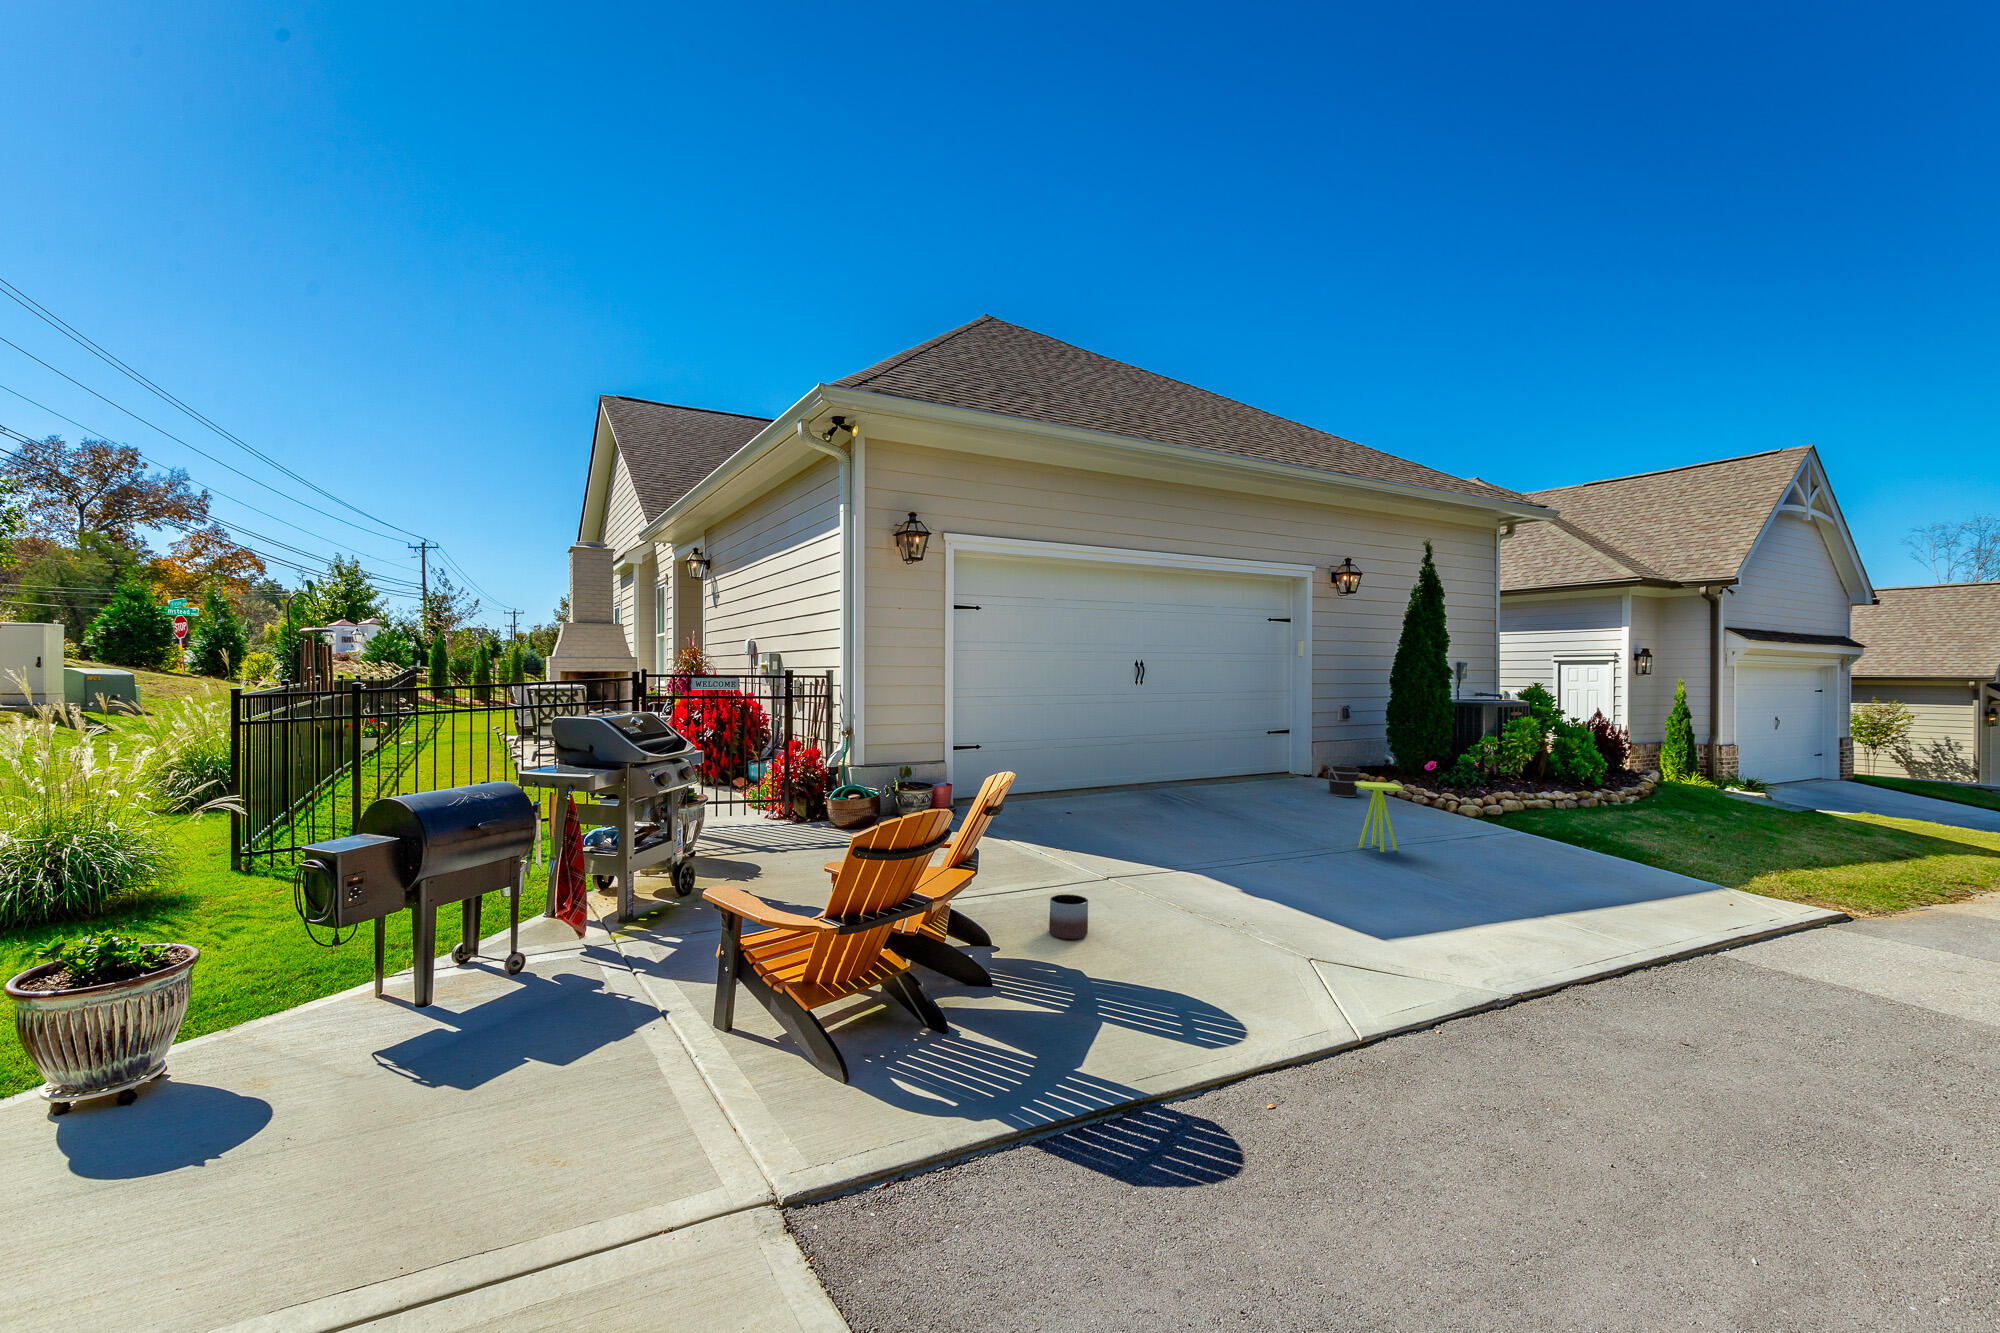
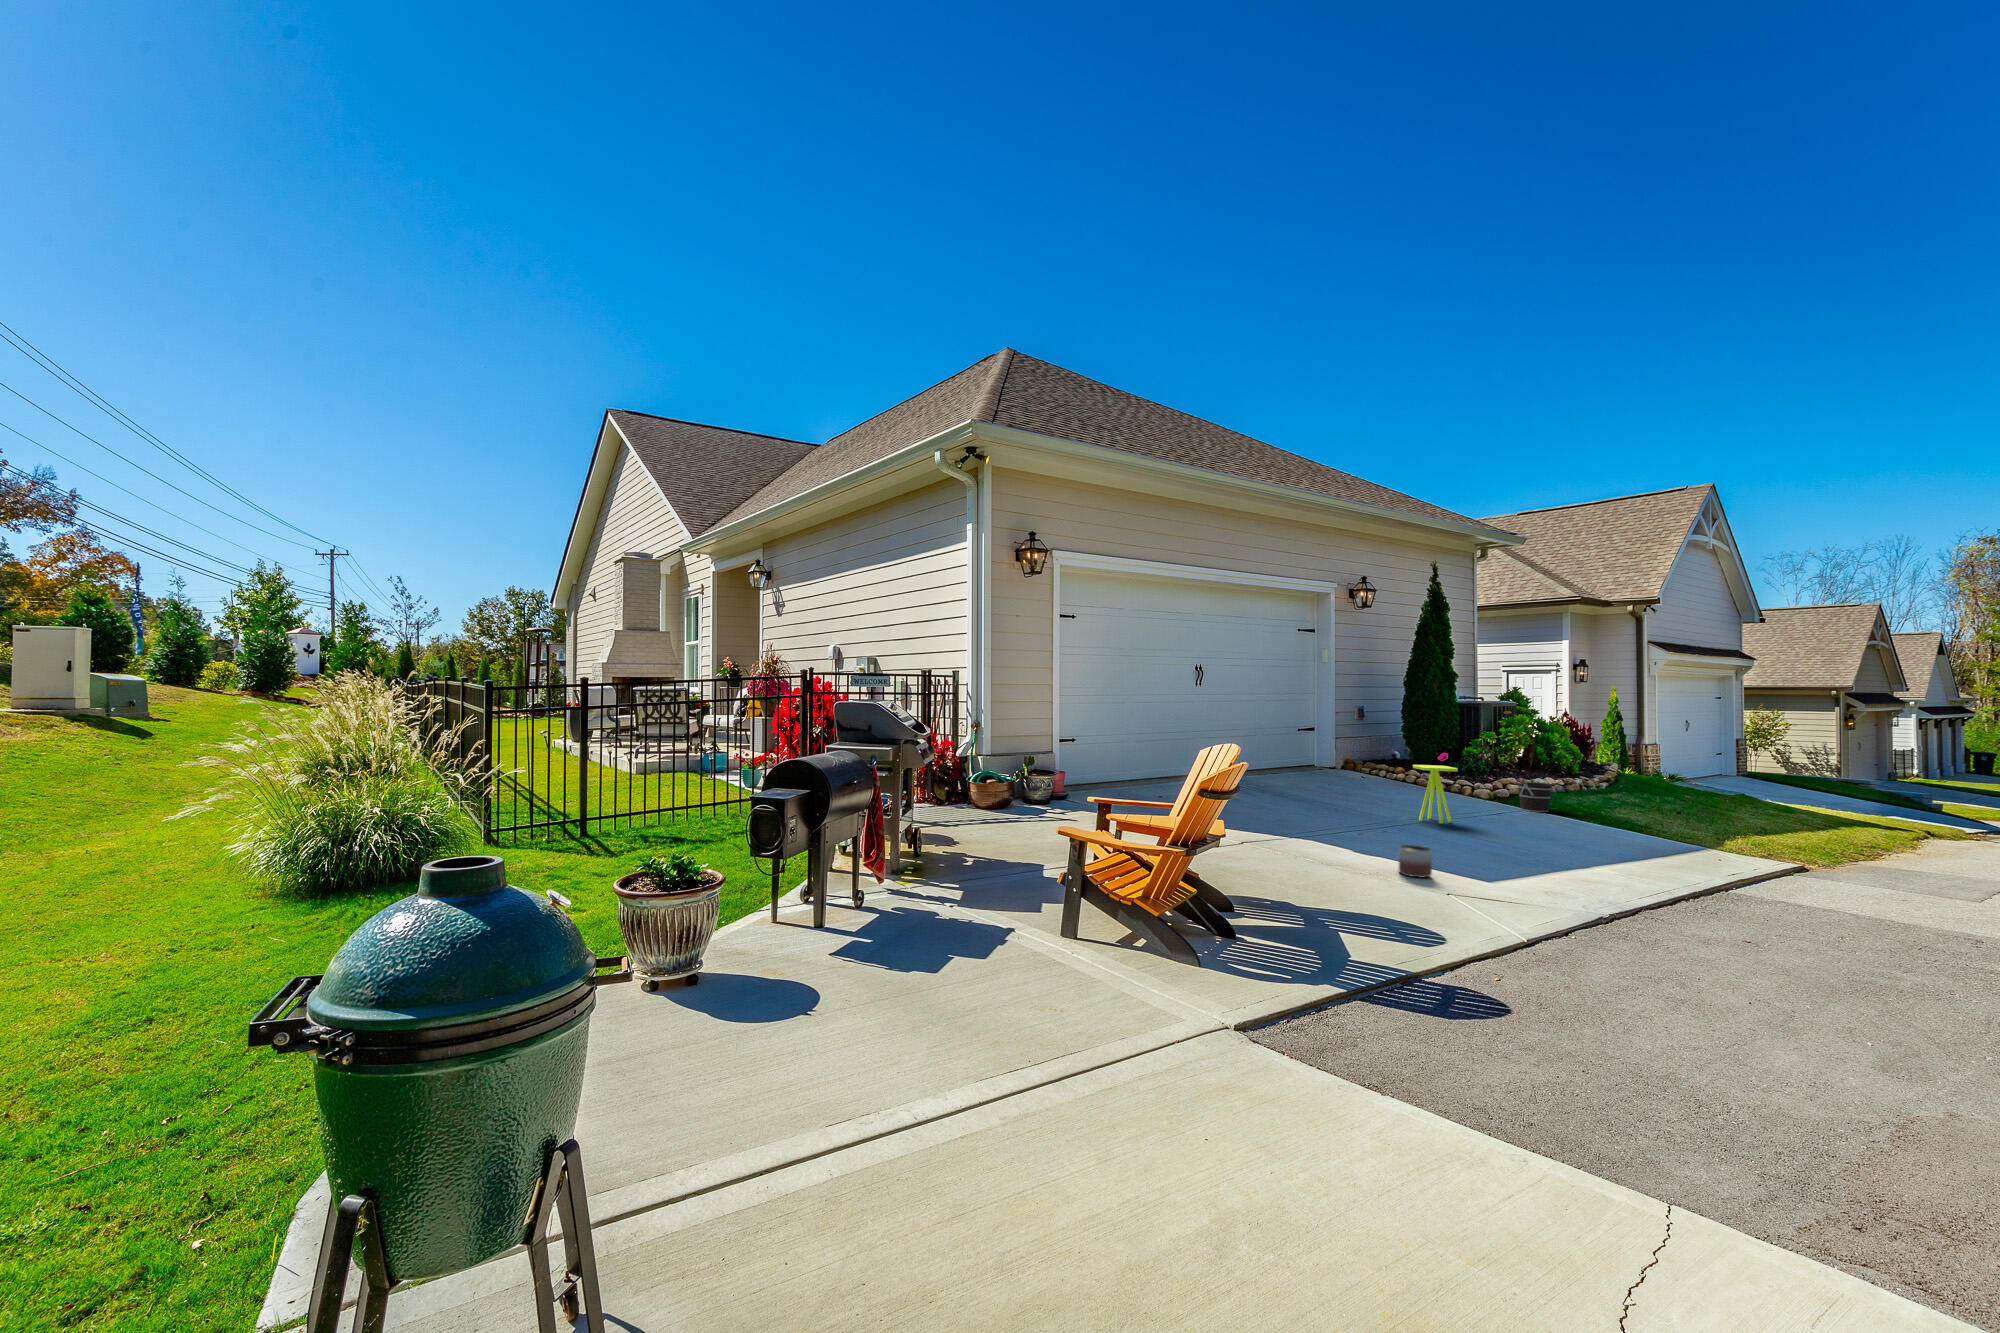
bucket: present [1328,766,1360,797] -> present [1518,782,1552,812]
planter: present [1049,894,1088,939] -> present [1399,845,1432,878]

